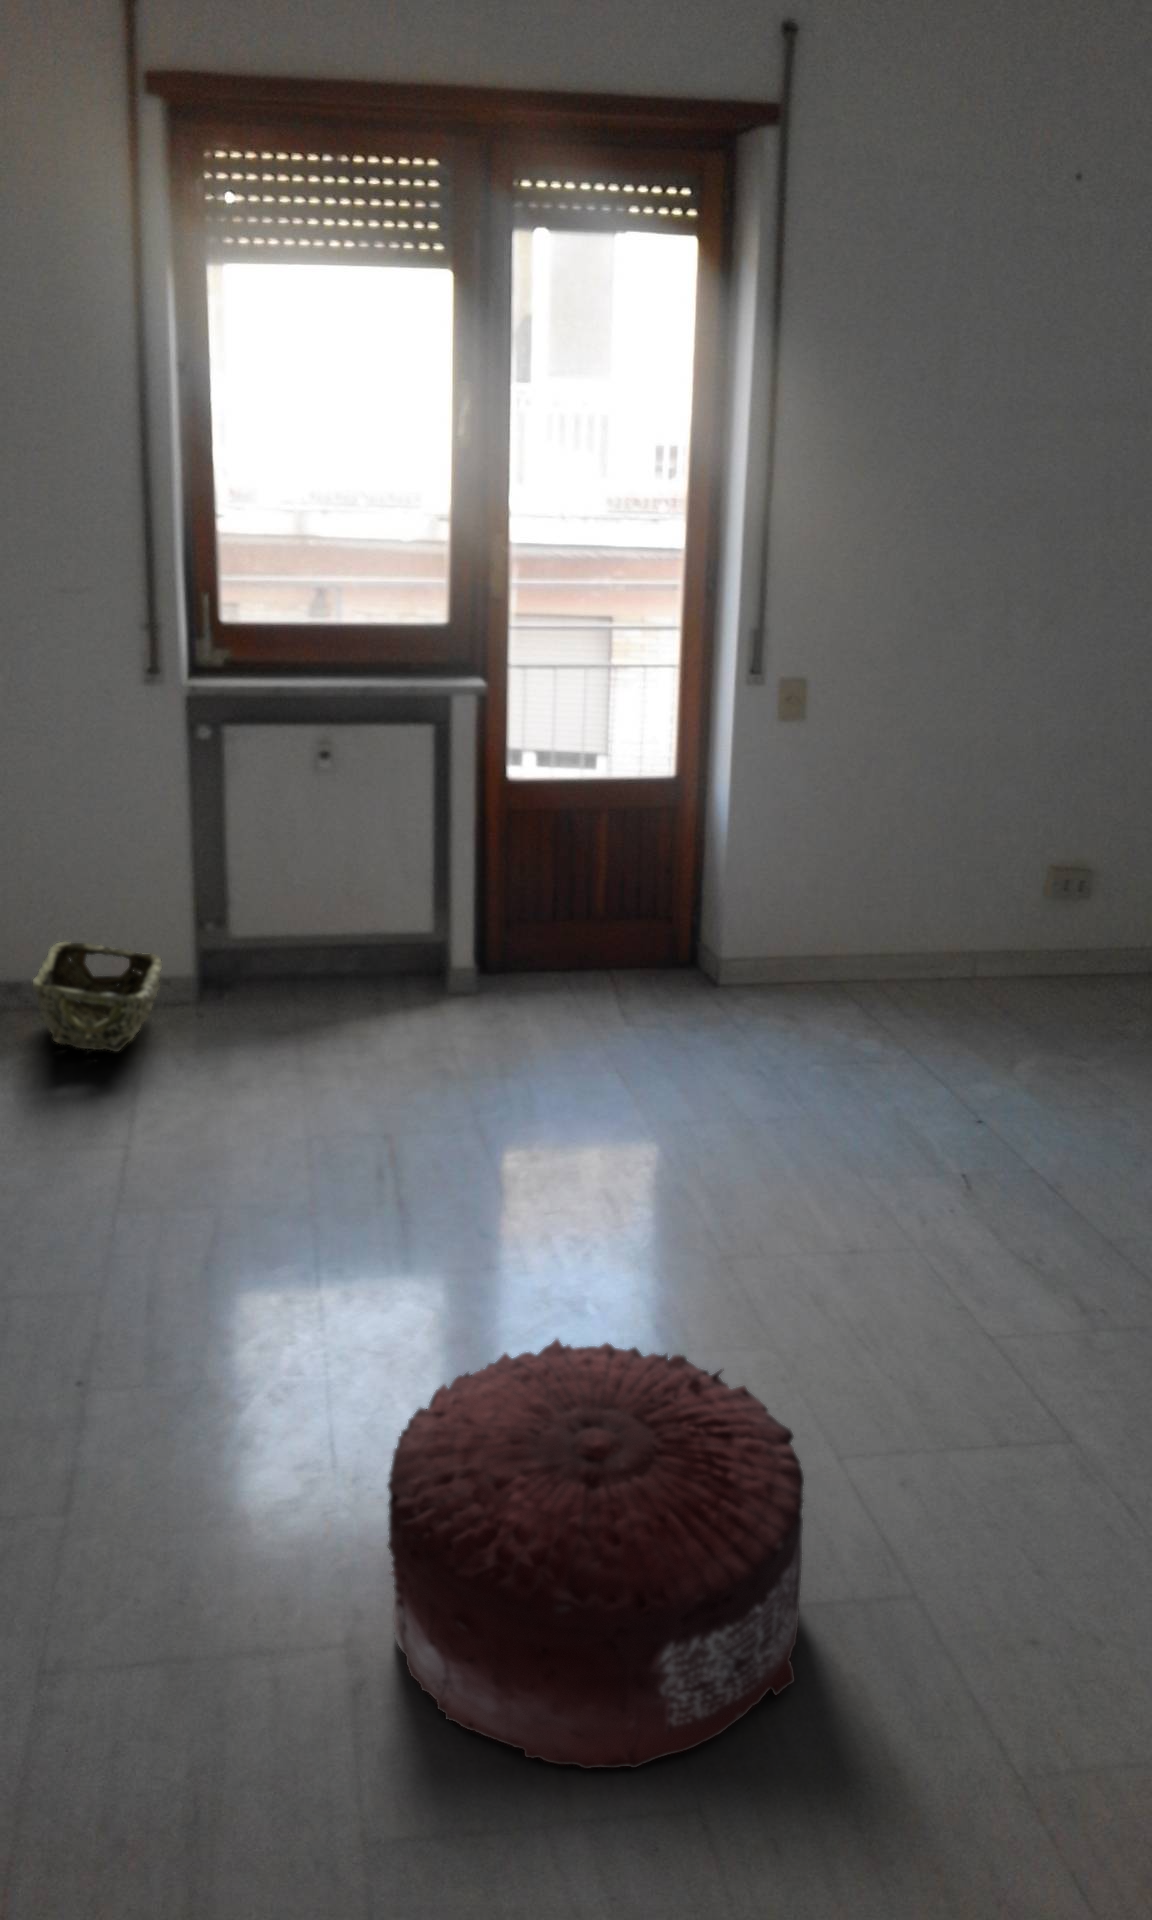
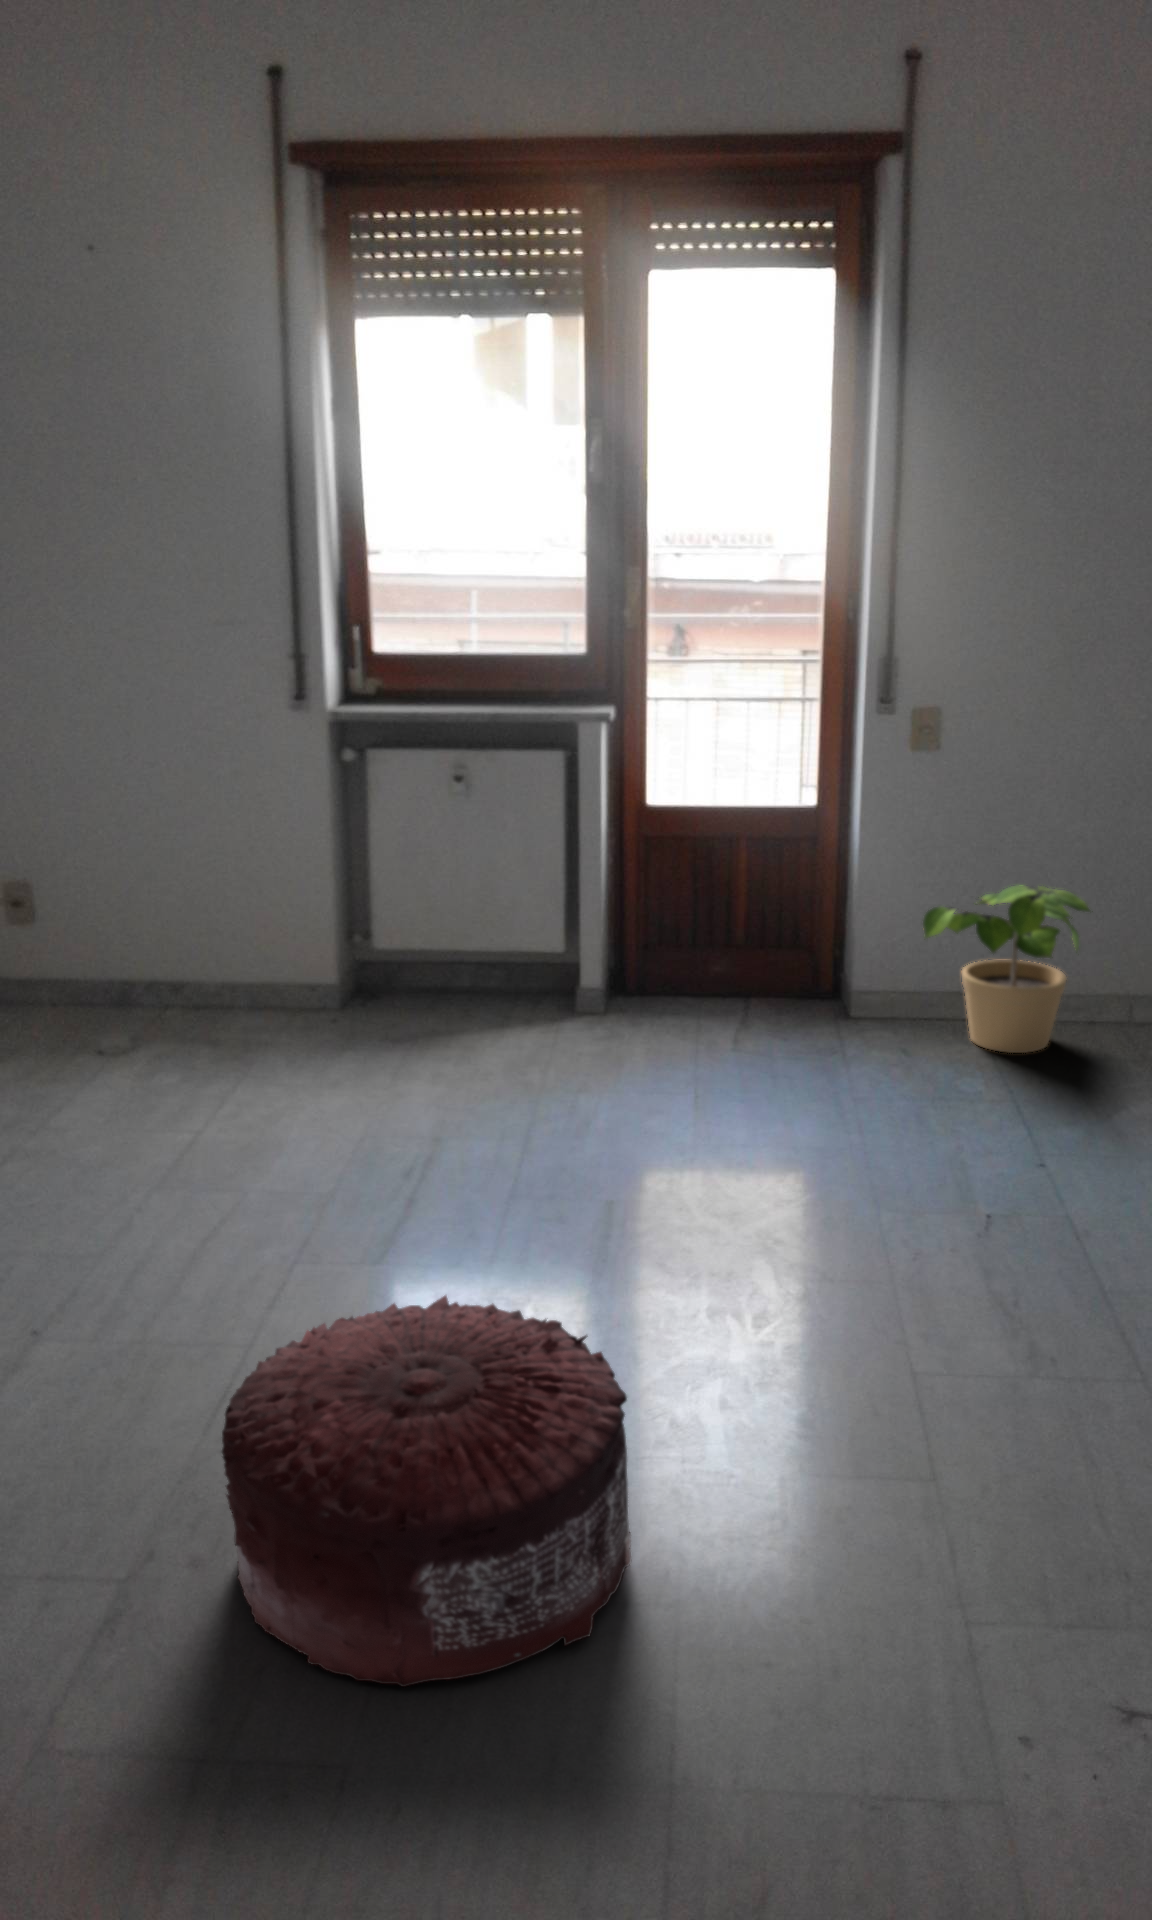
potted plant: none [801,850,977,1009] -> present [923,886,1090,1053]
woven basket: present [33,941,162,1051] -> none [165,945,300,1047]

